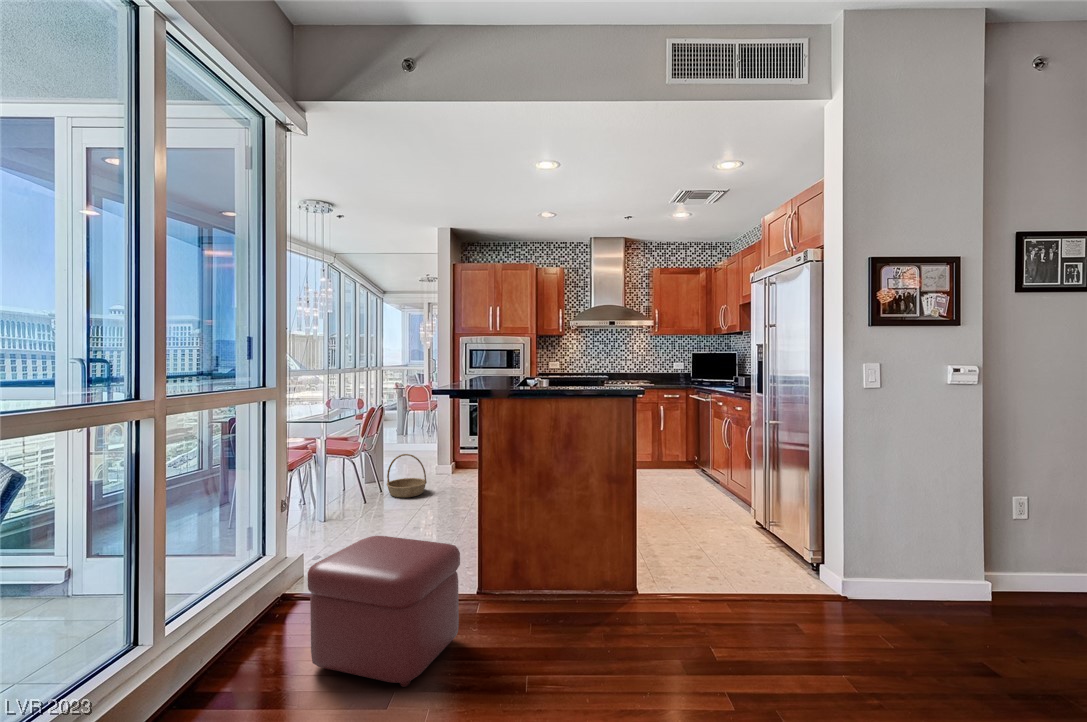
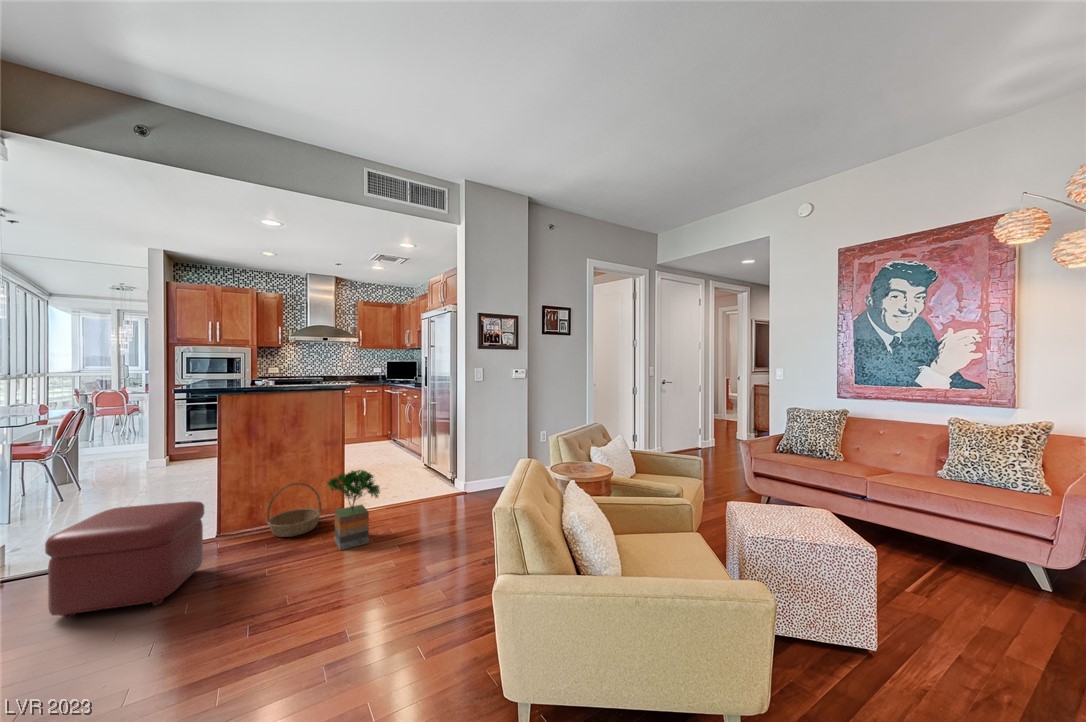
basket: present [387,454,427,498] -> present [267,483,321,537]
potted tree: none [609,531,697,666] -> present [327,470,380,550]

